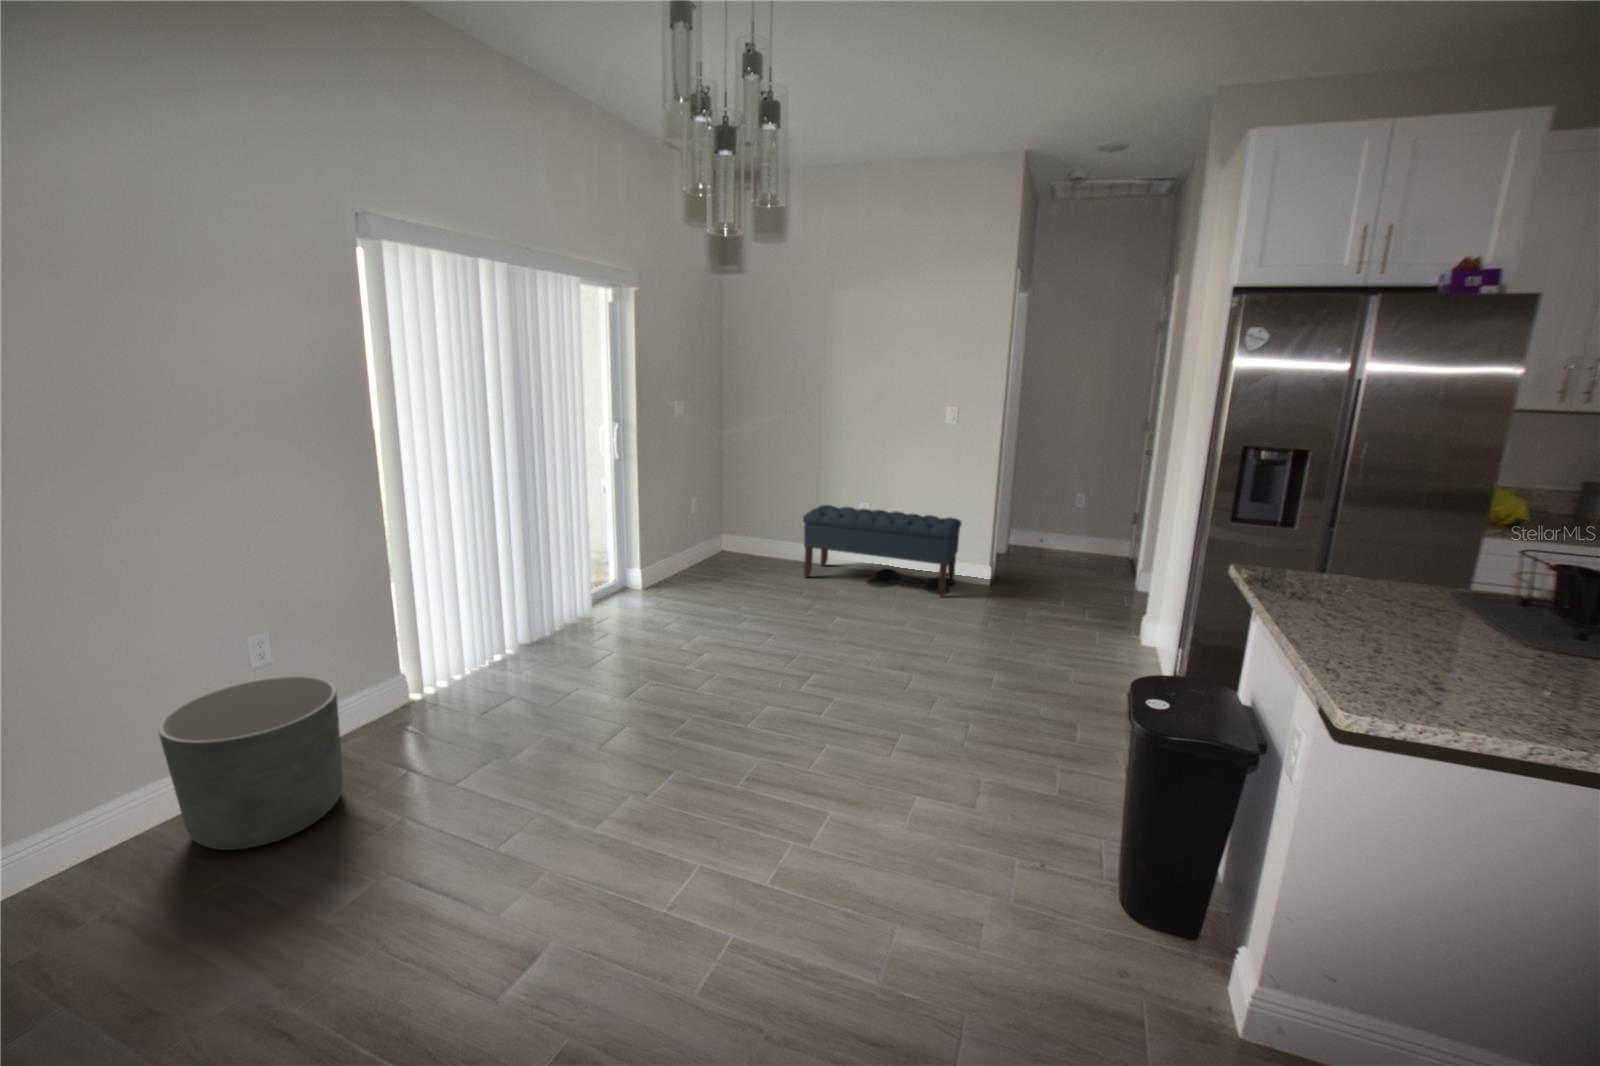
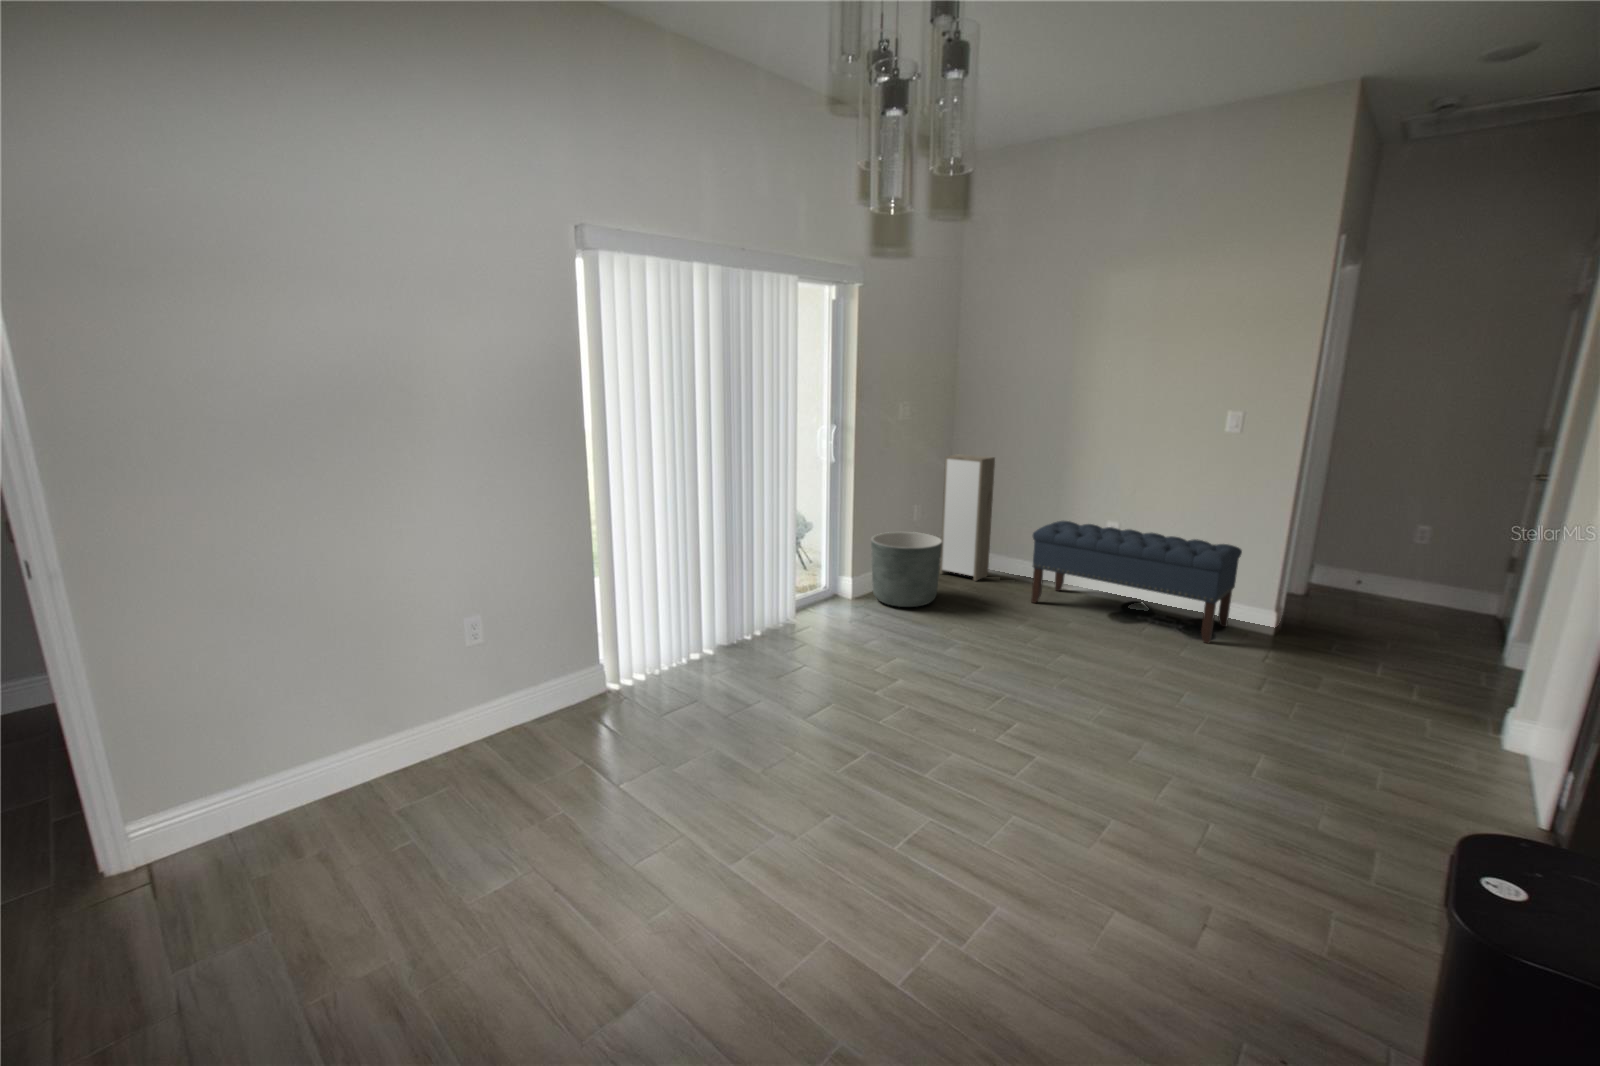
storage cabinet: none [720,449,764,563] -> present [940,454,995,581]
planter: present [158,676,343,850] -> present [871,532,942,607]

